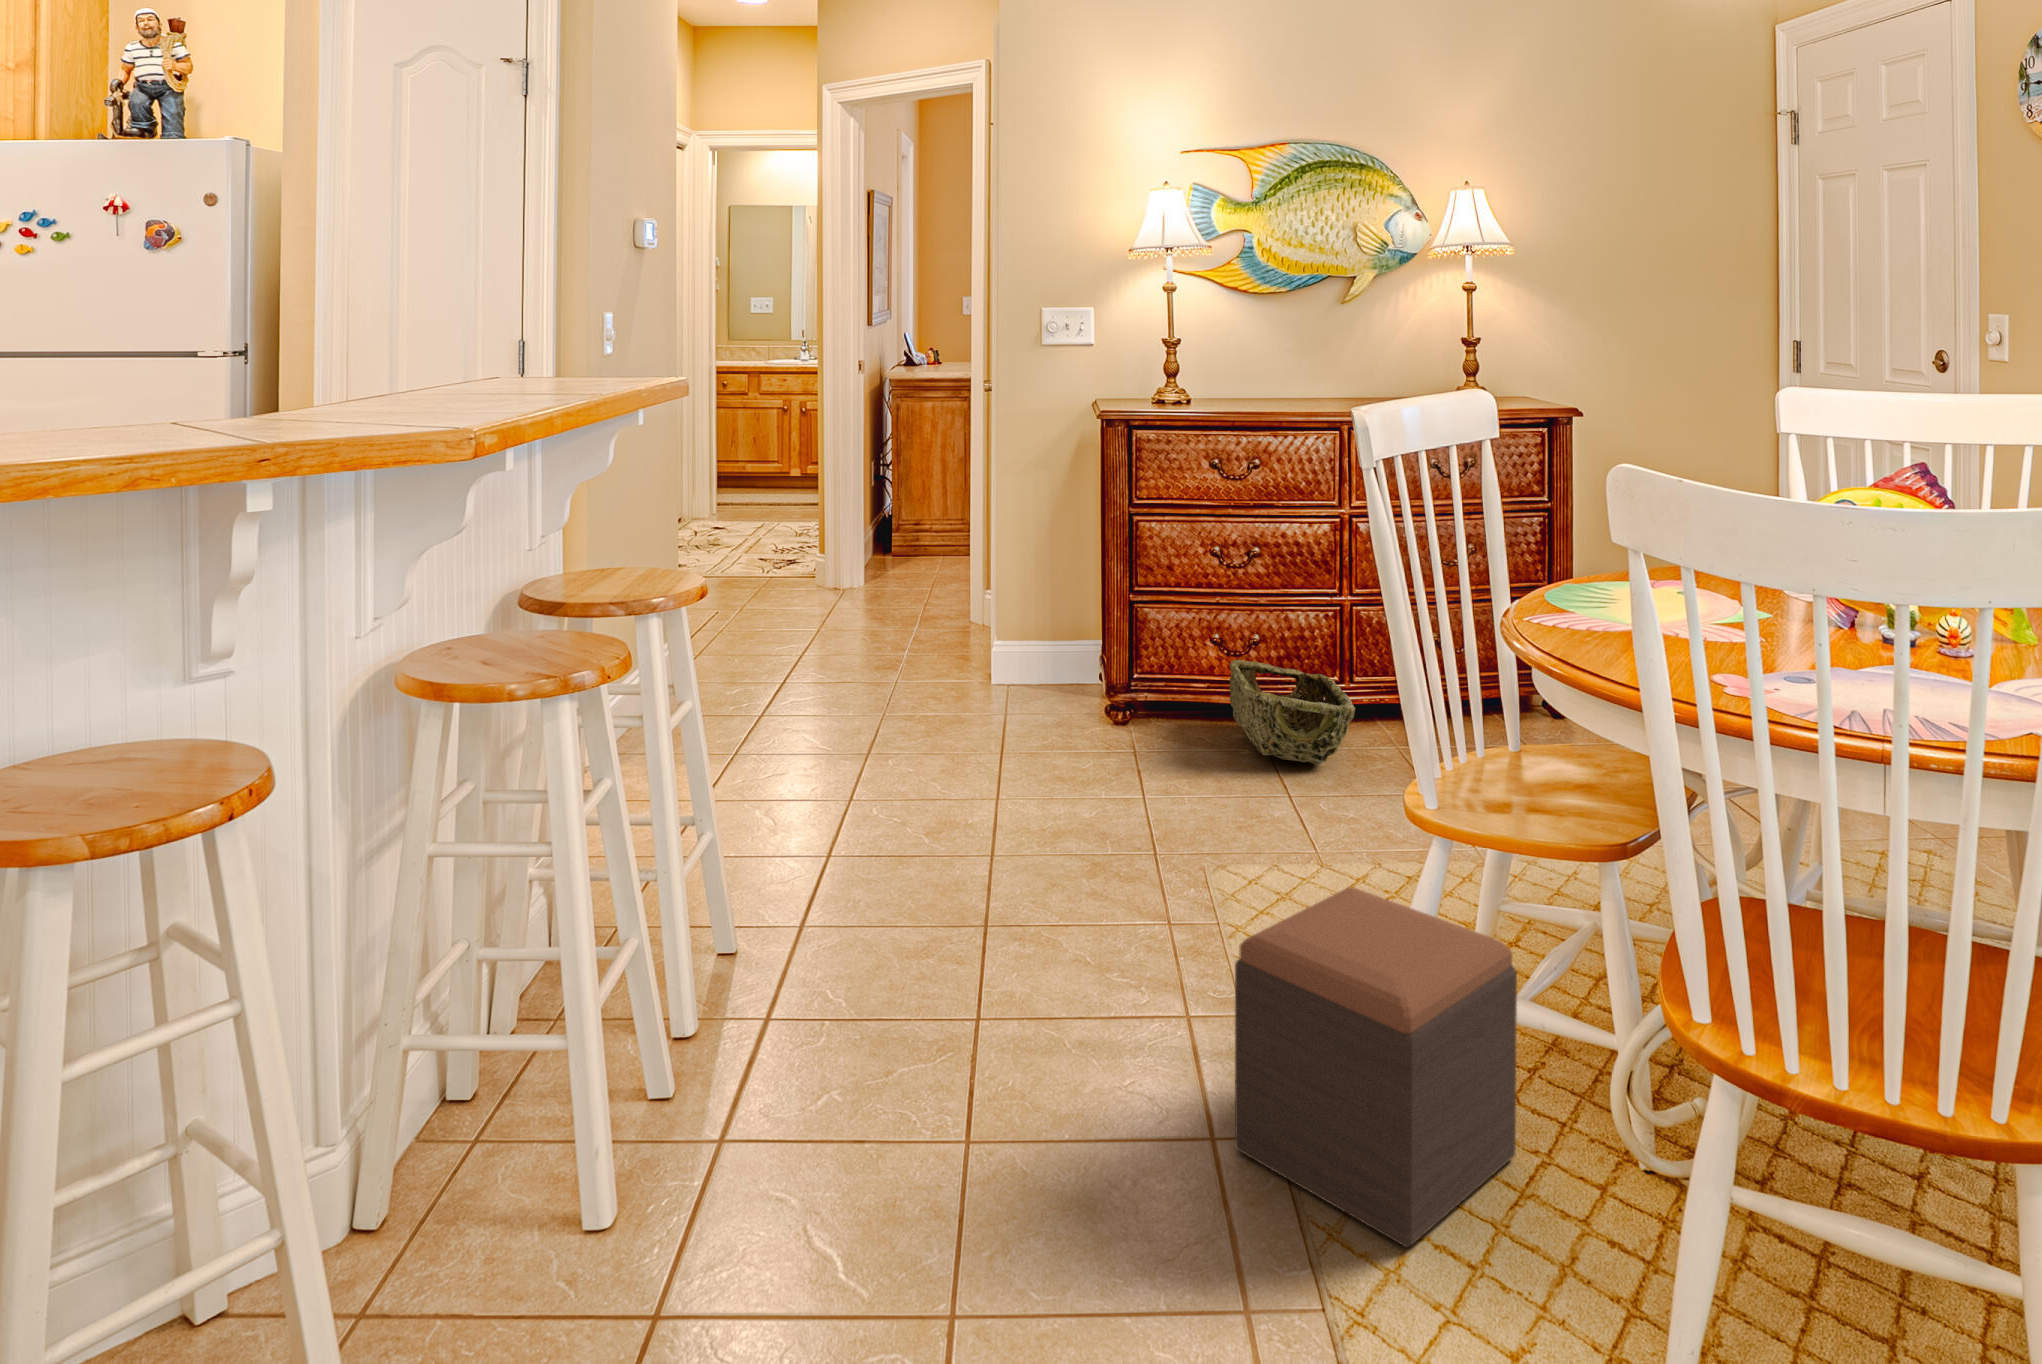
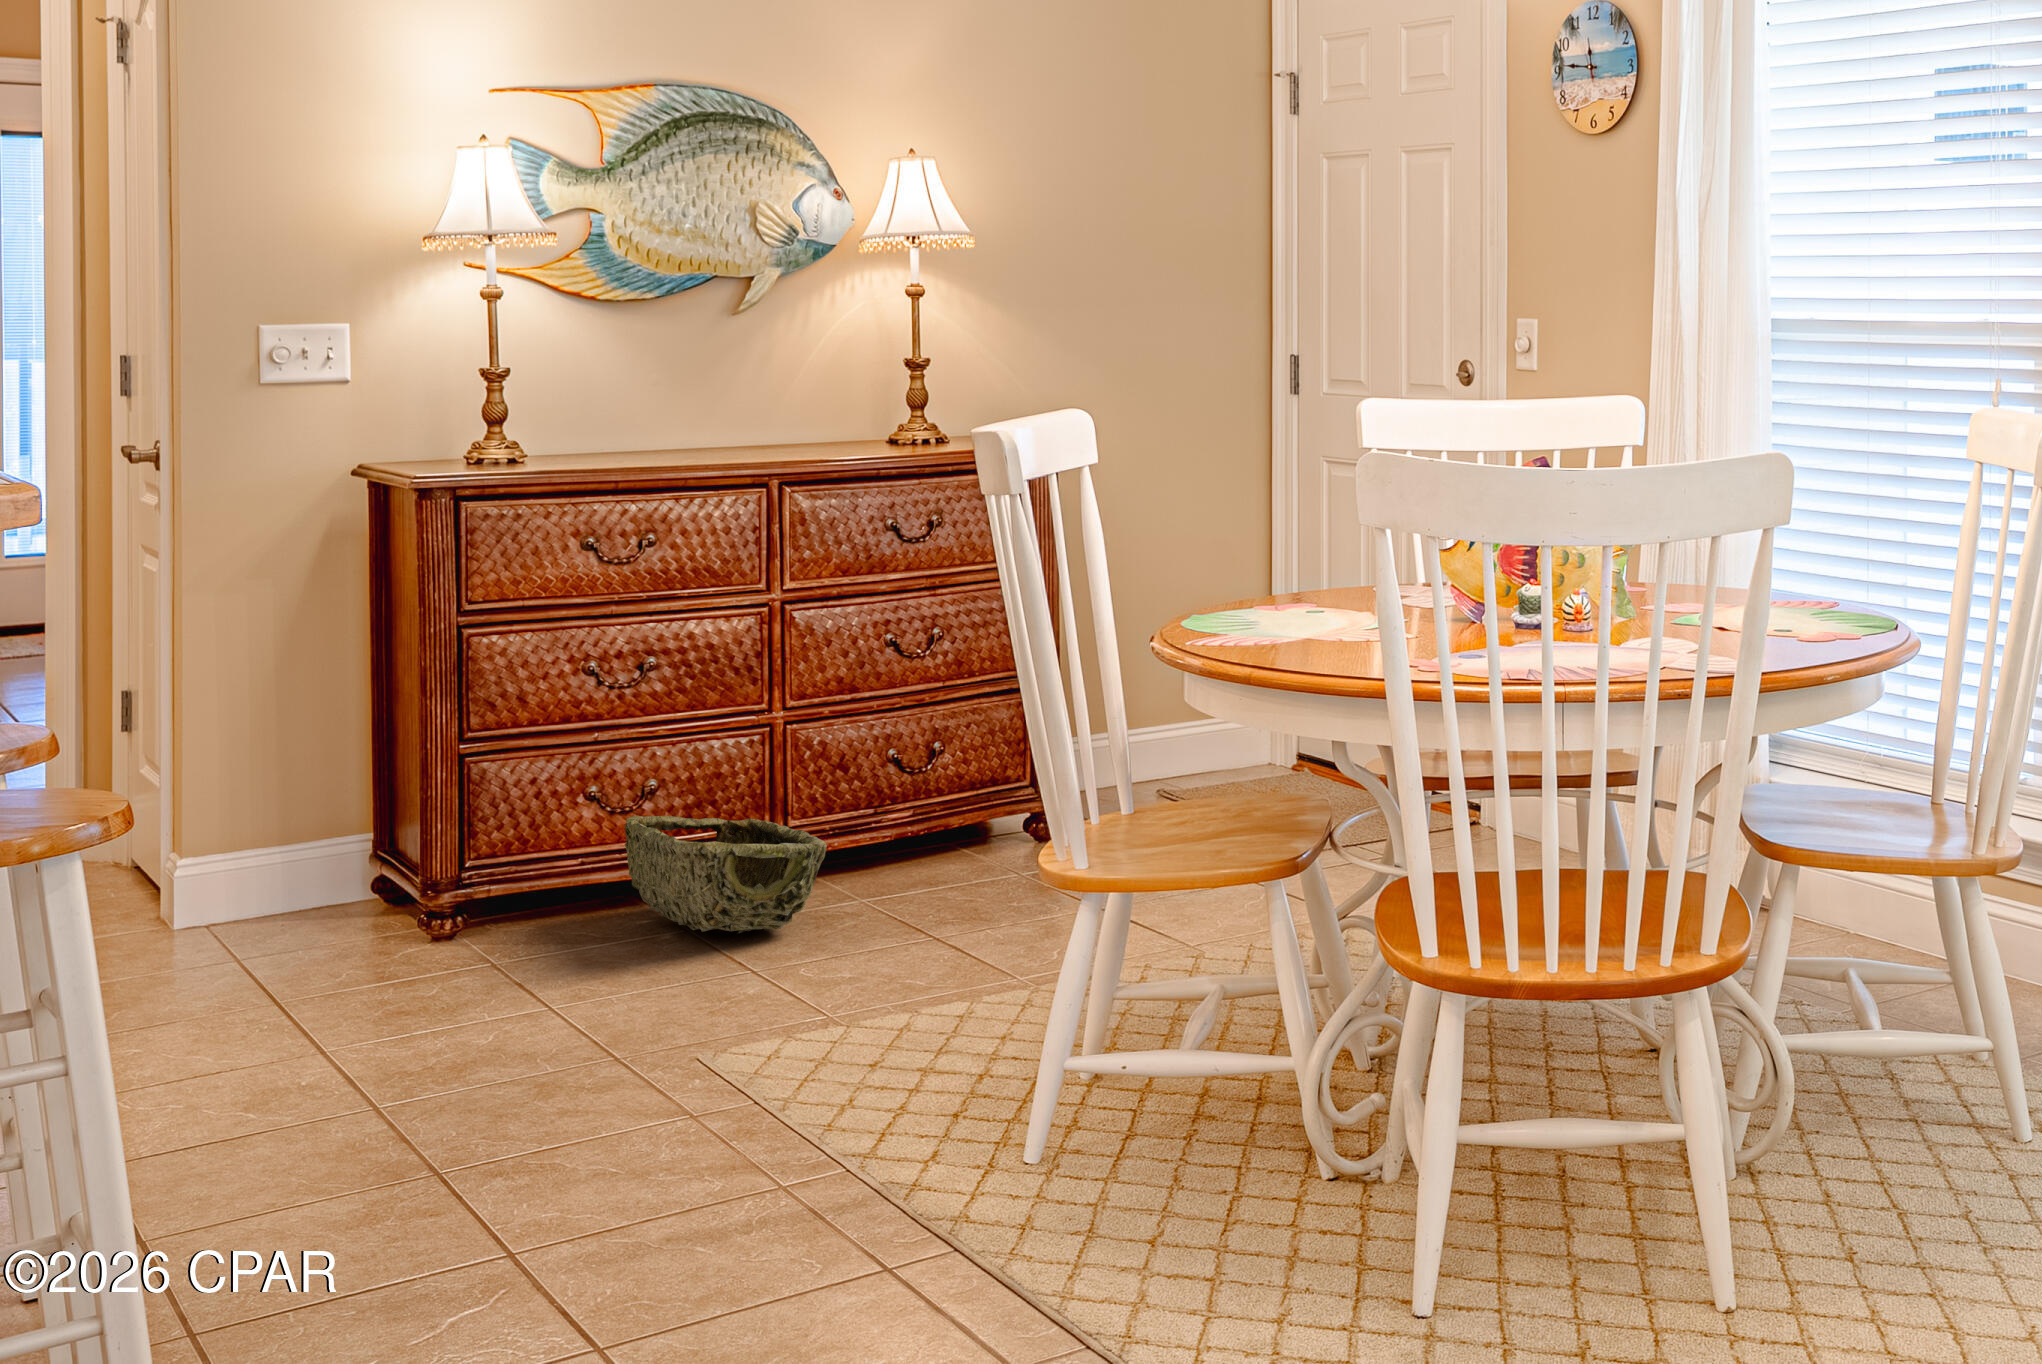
footstool: present [1235,887,1517,1247] -> none [921,969,1205,1294]

